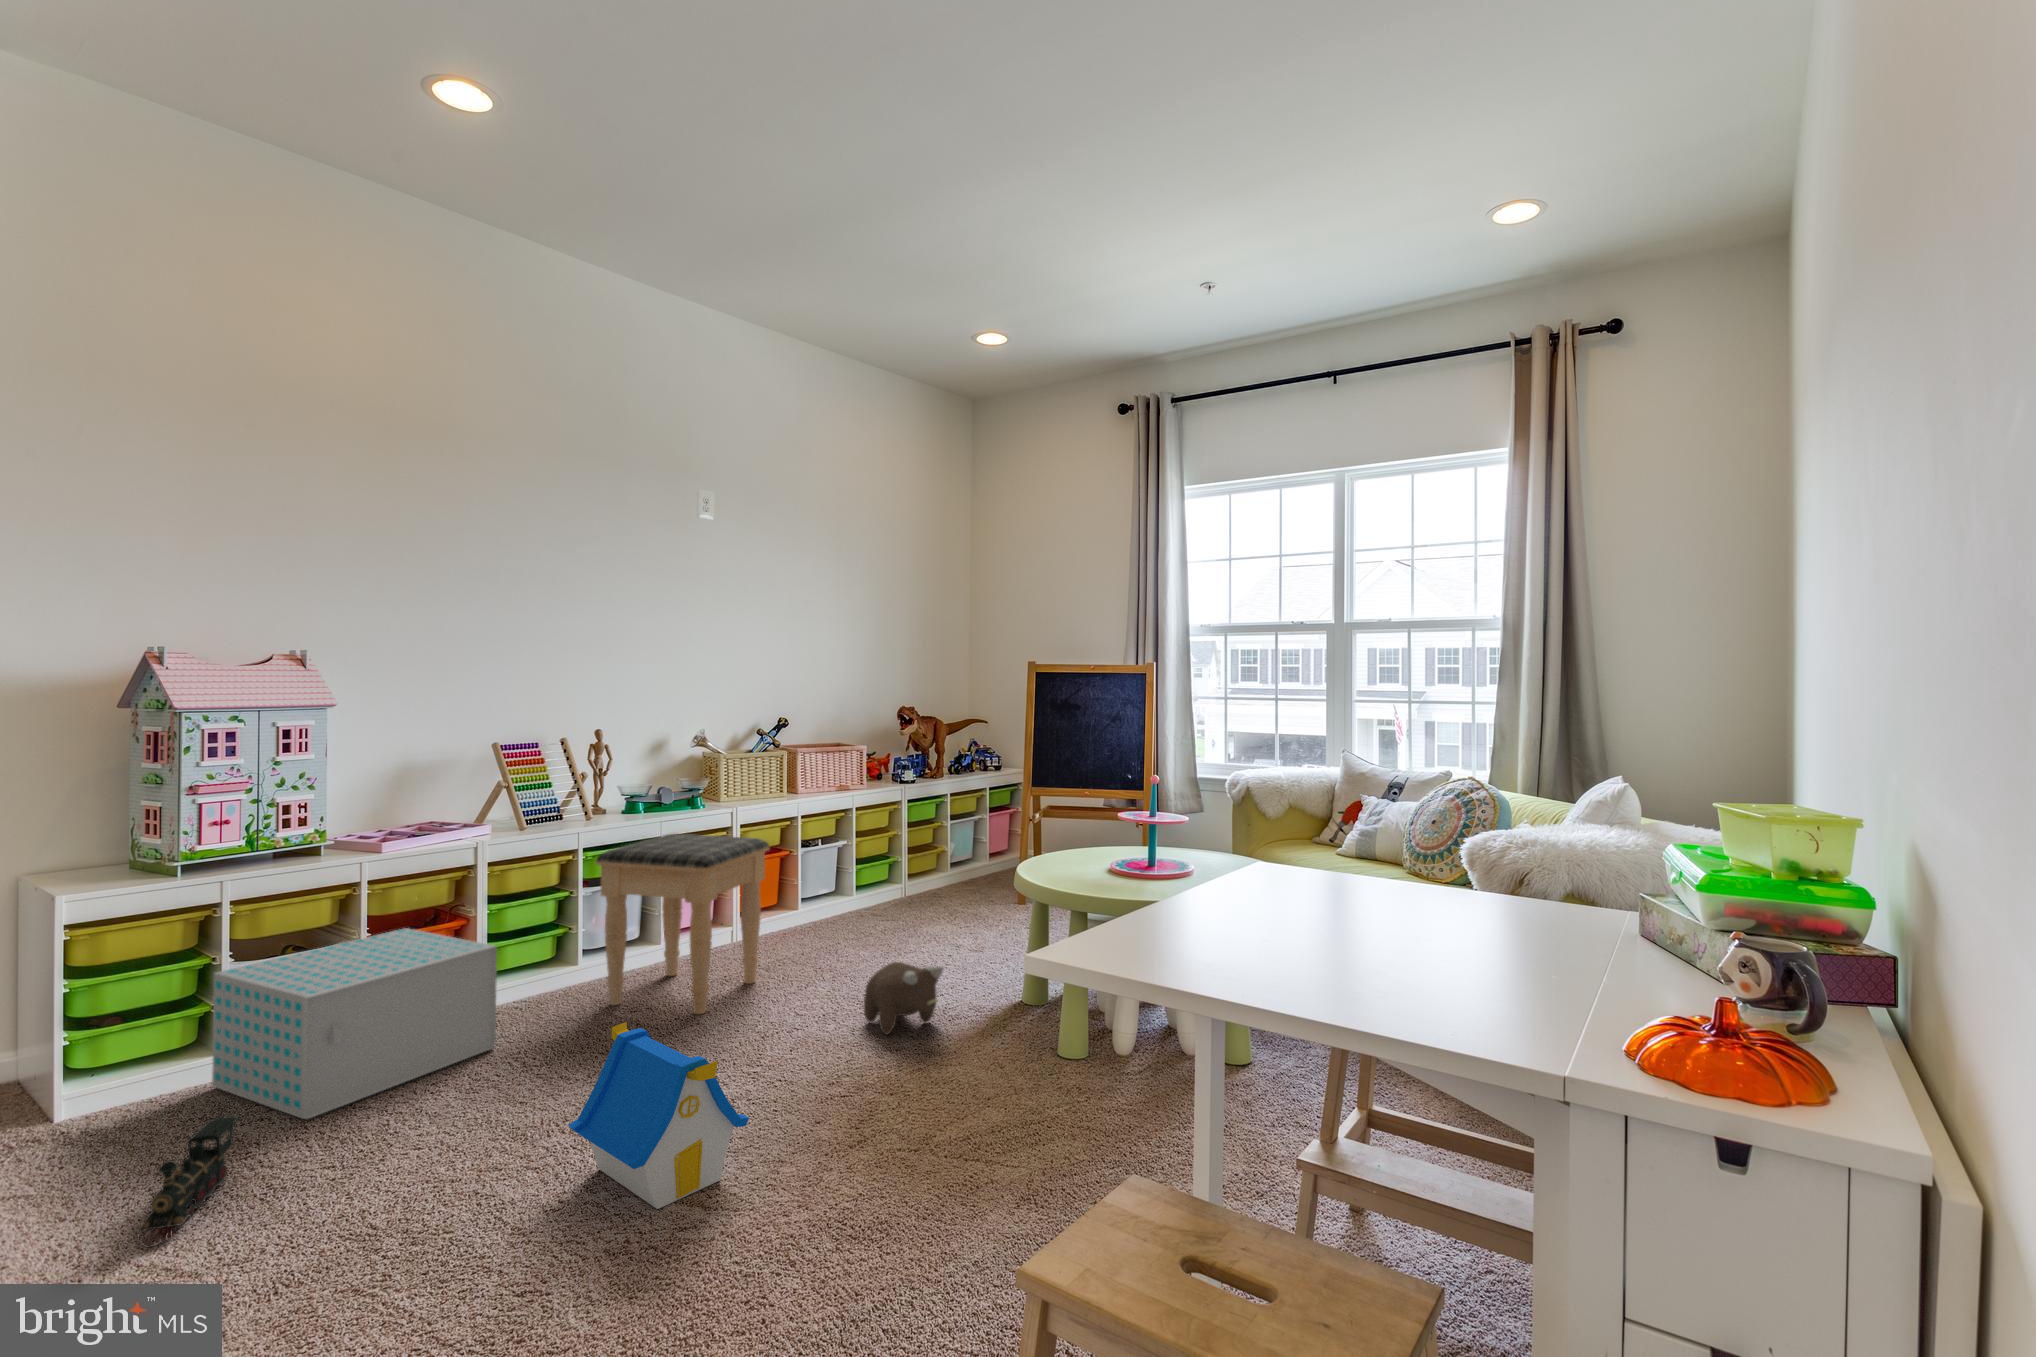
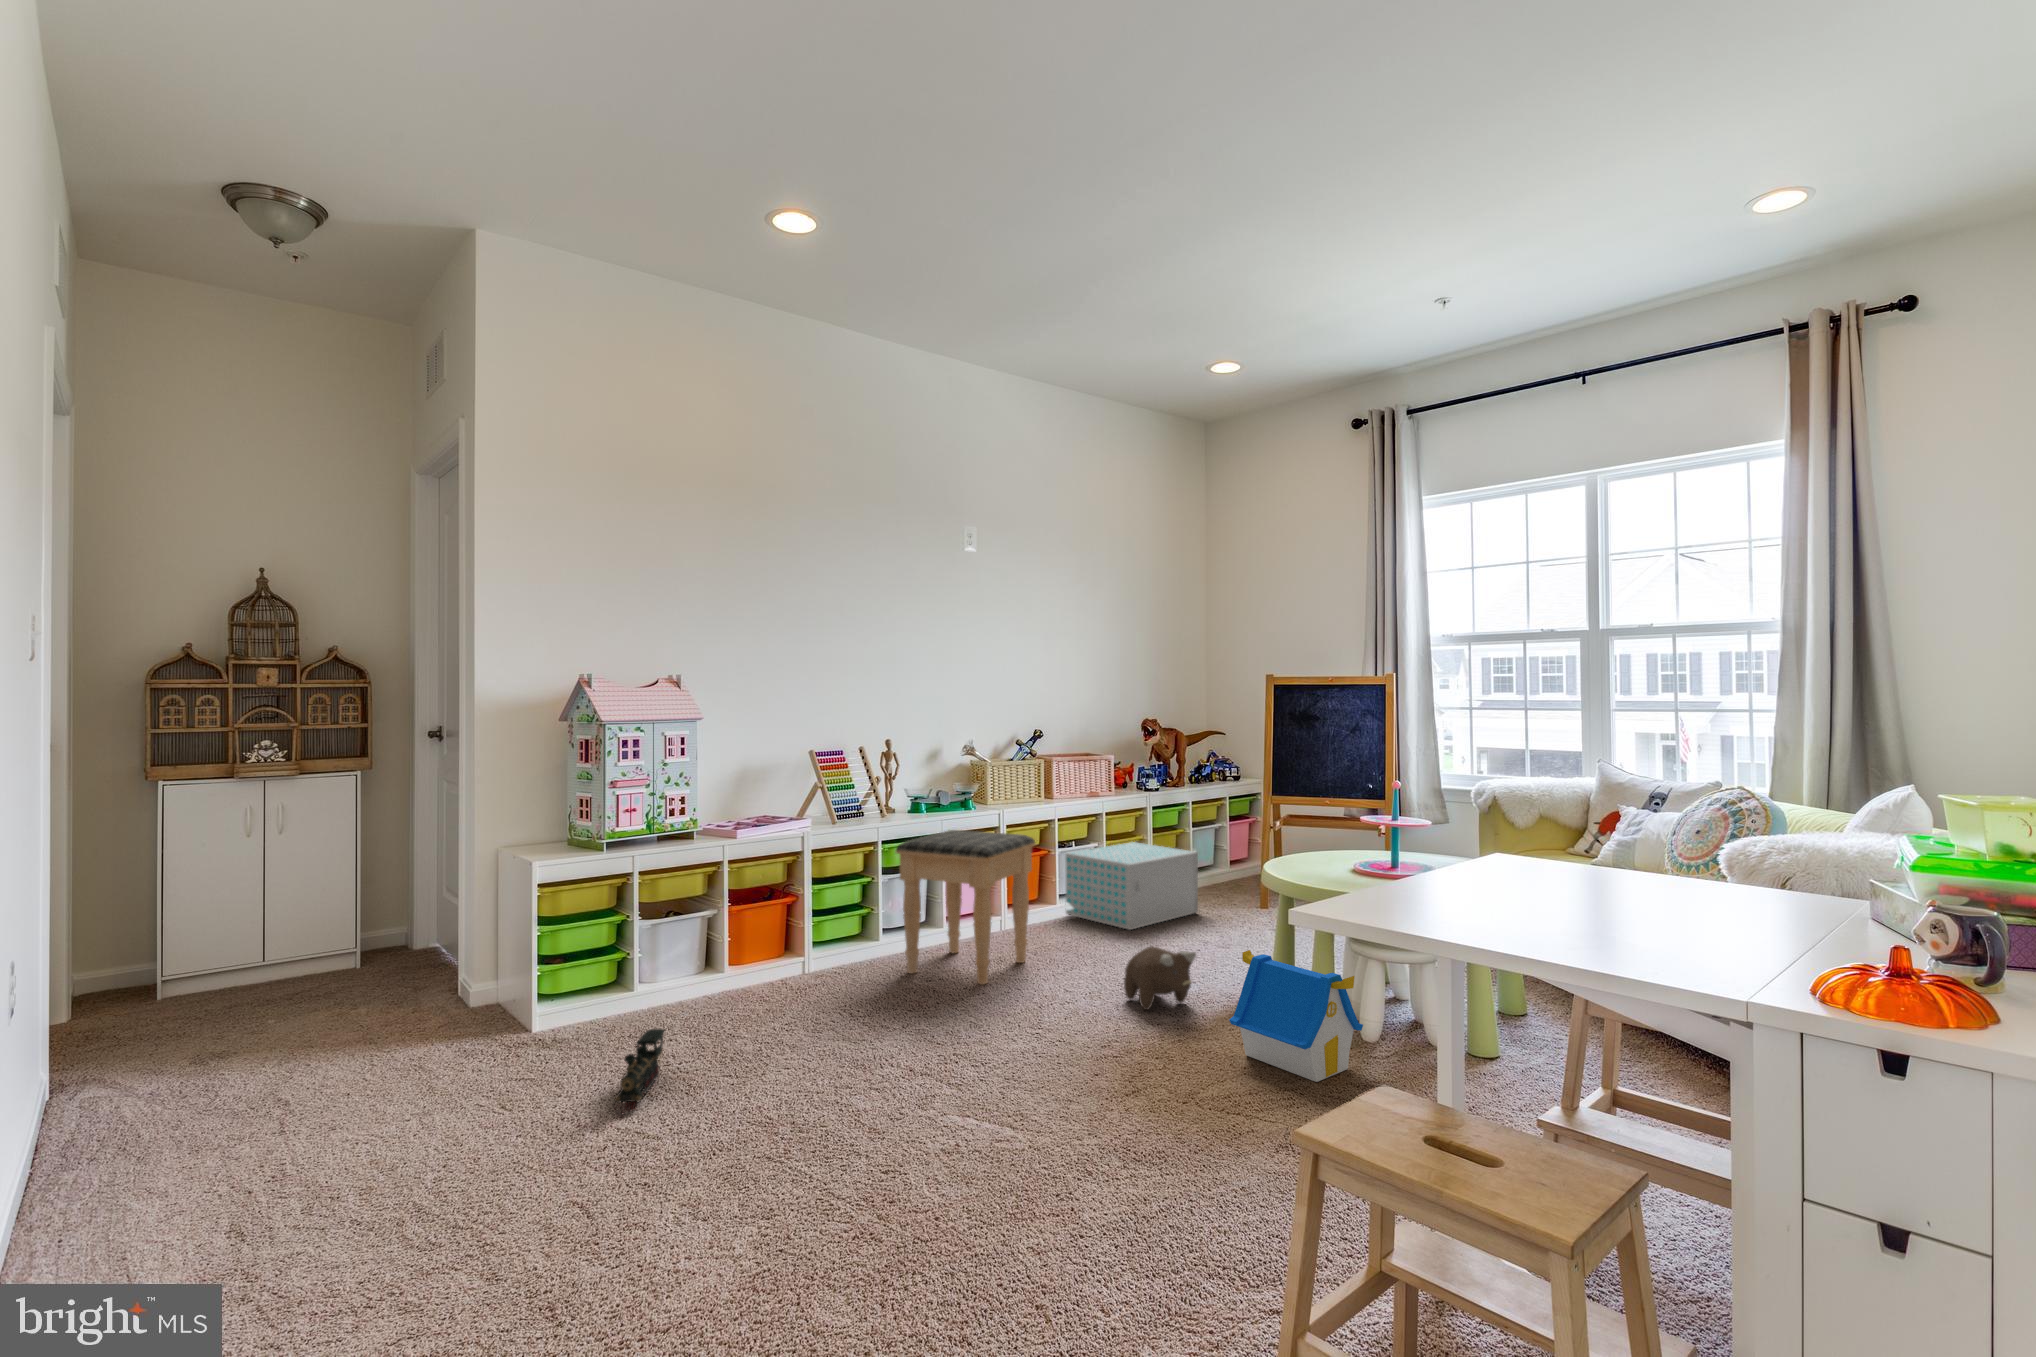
storage box: present [212,928,497,1119] -> present [1065,842,1198,930]
toy house: present [568,1022,749,1209] -> present [1229,950,1363,1082]

